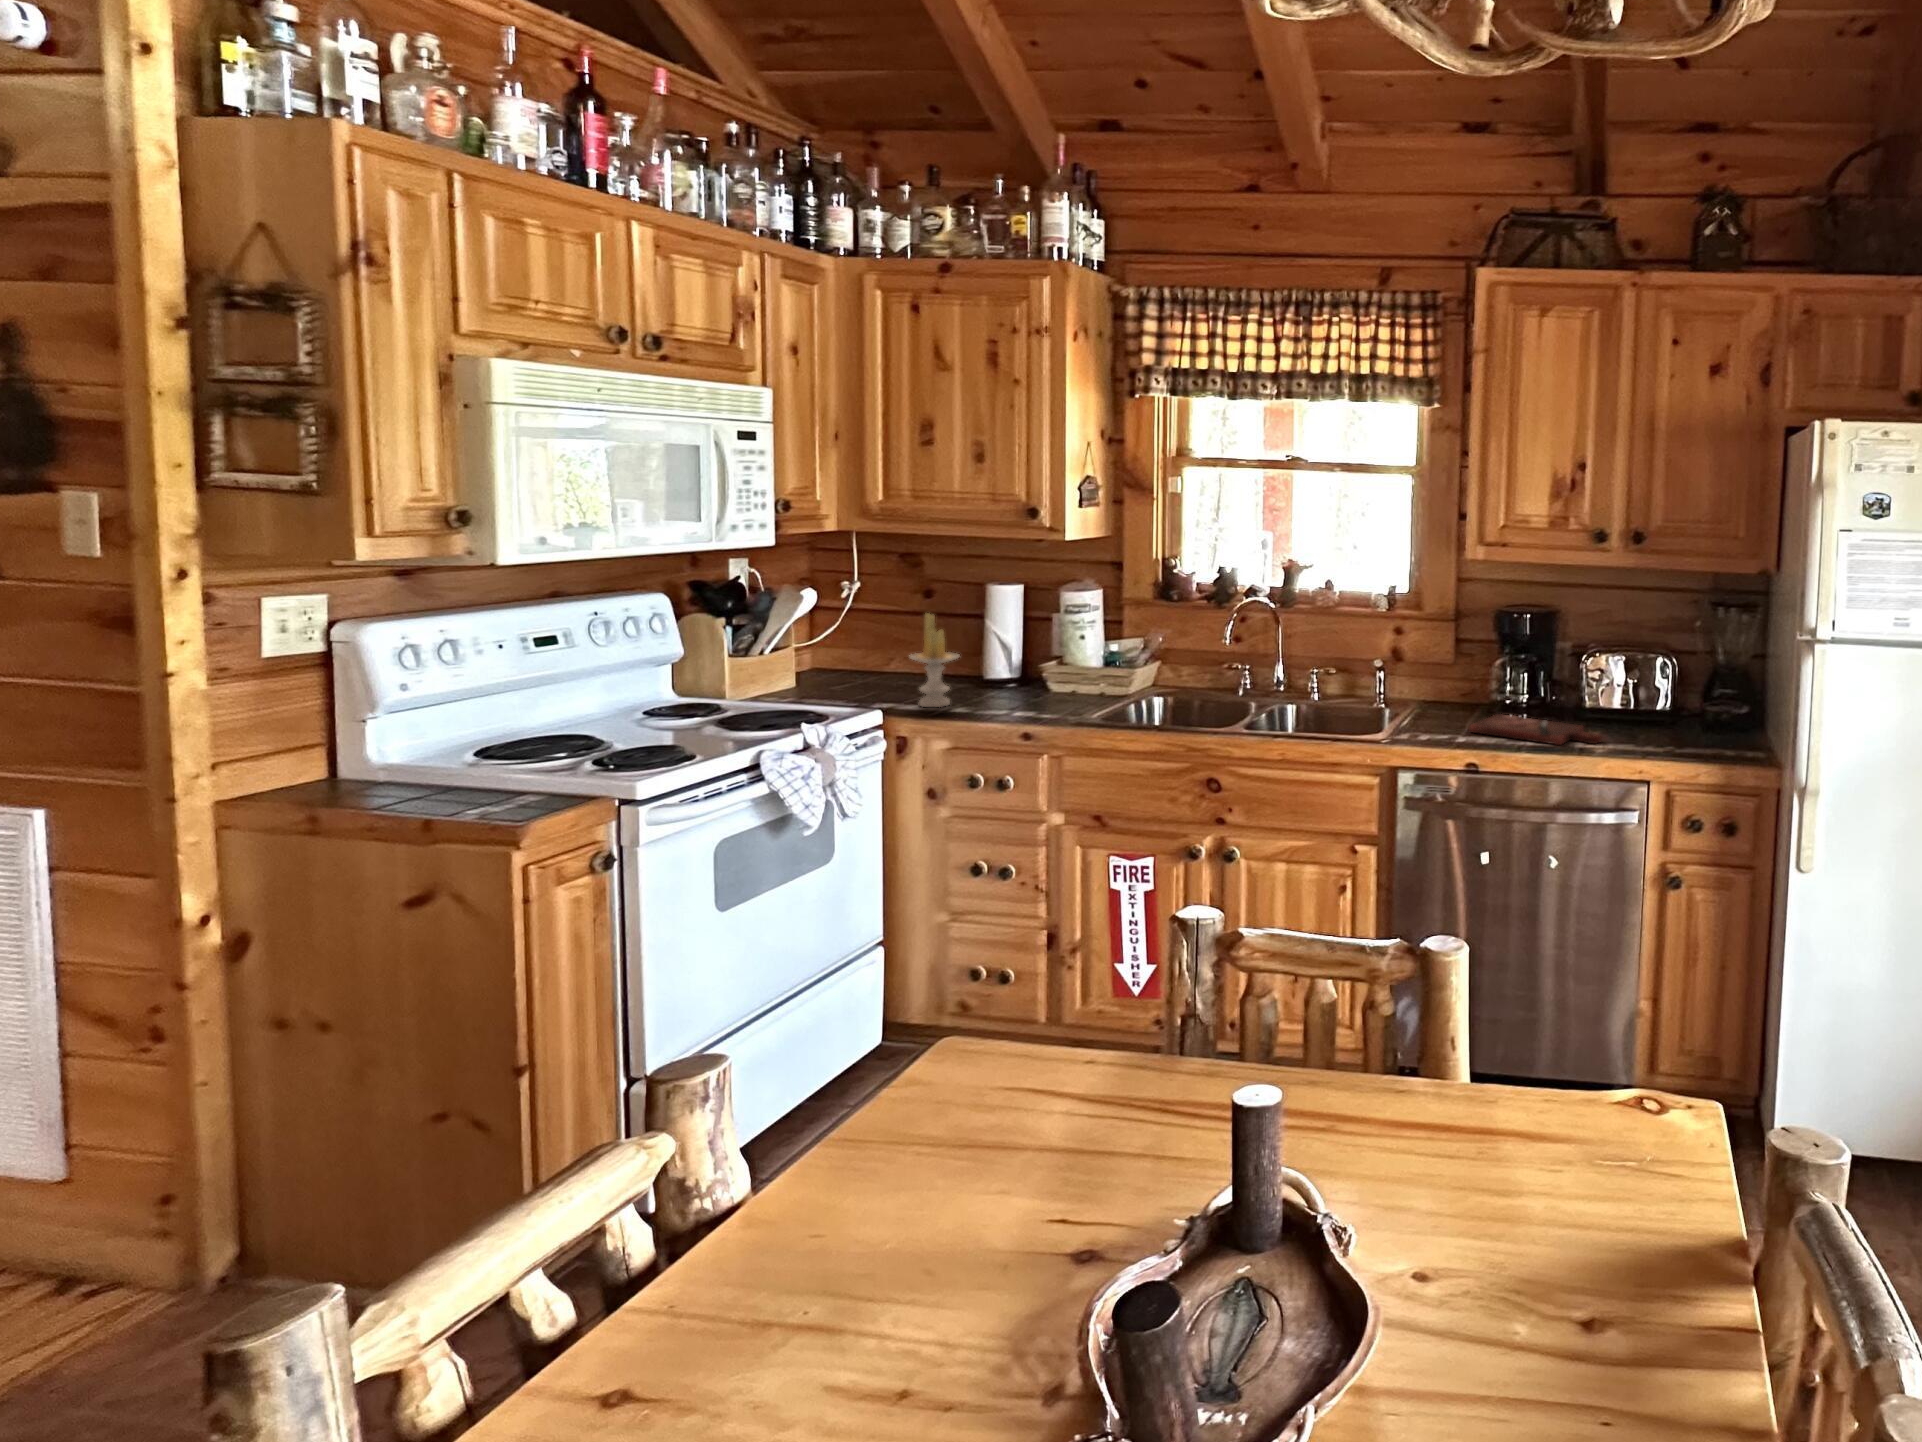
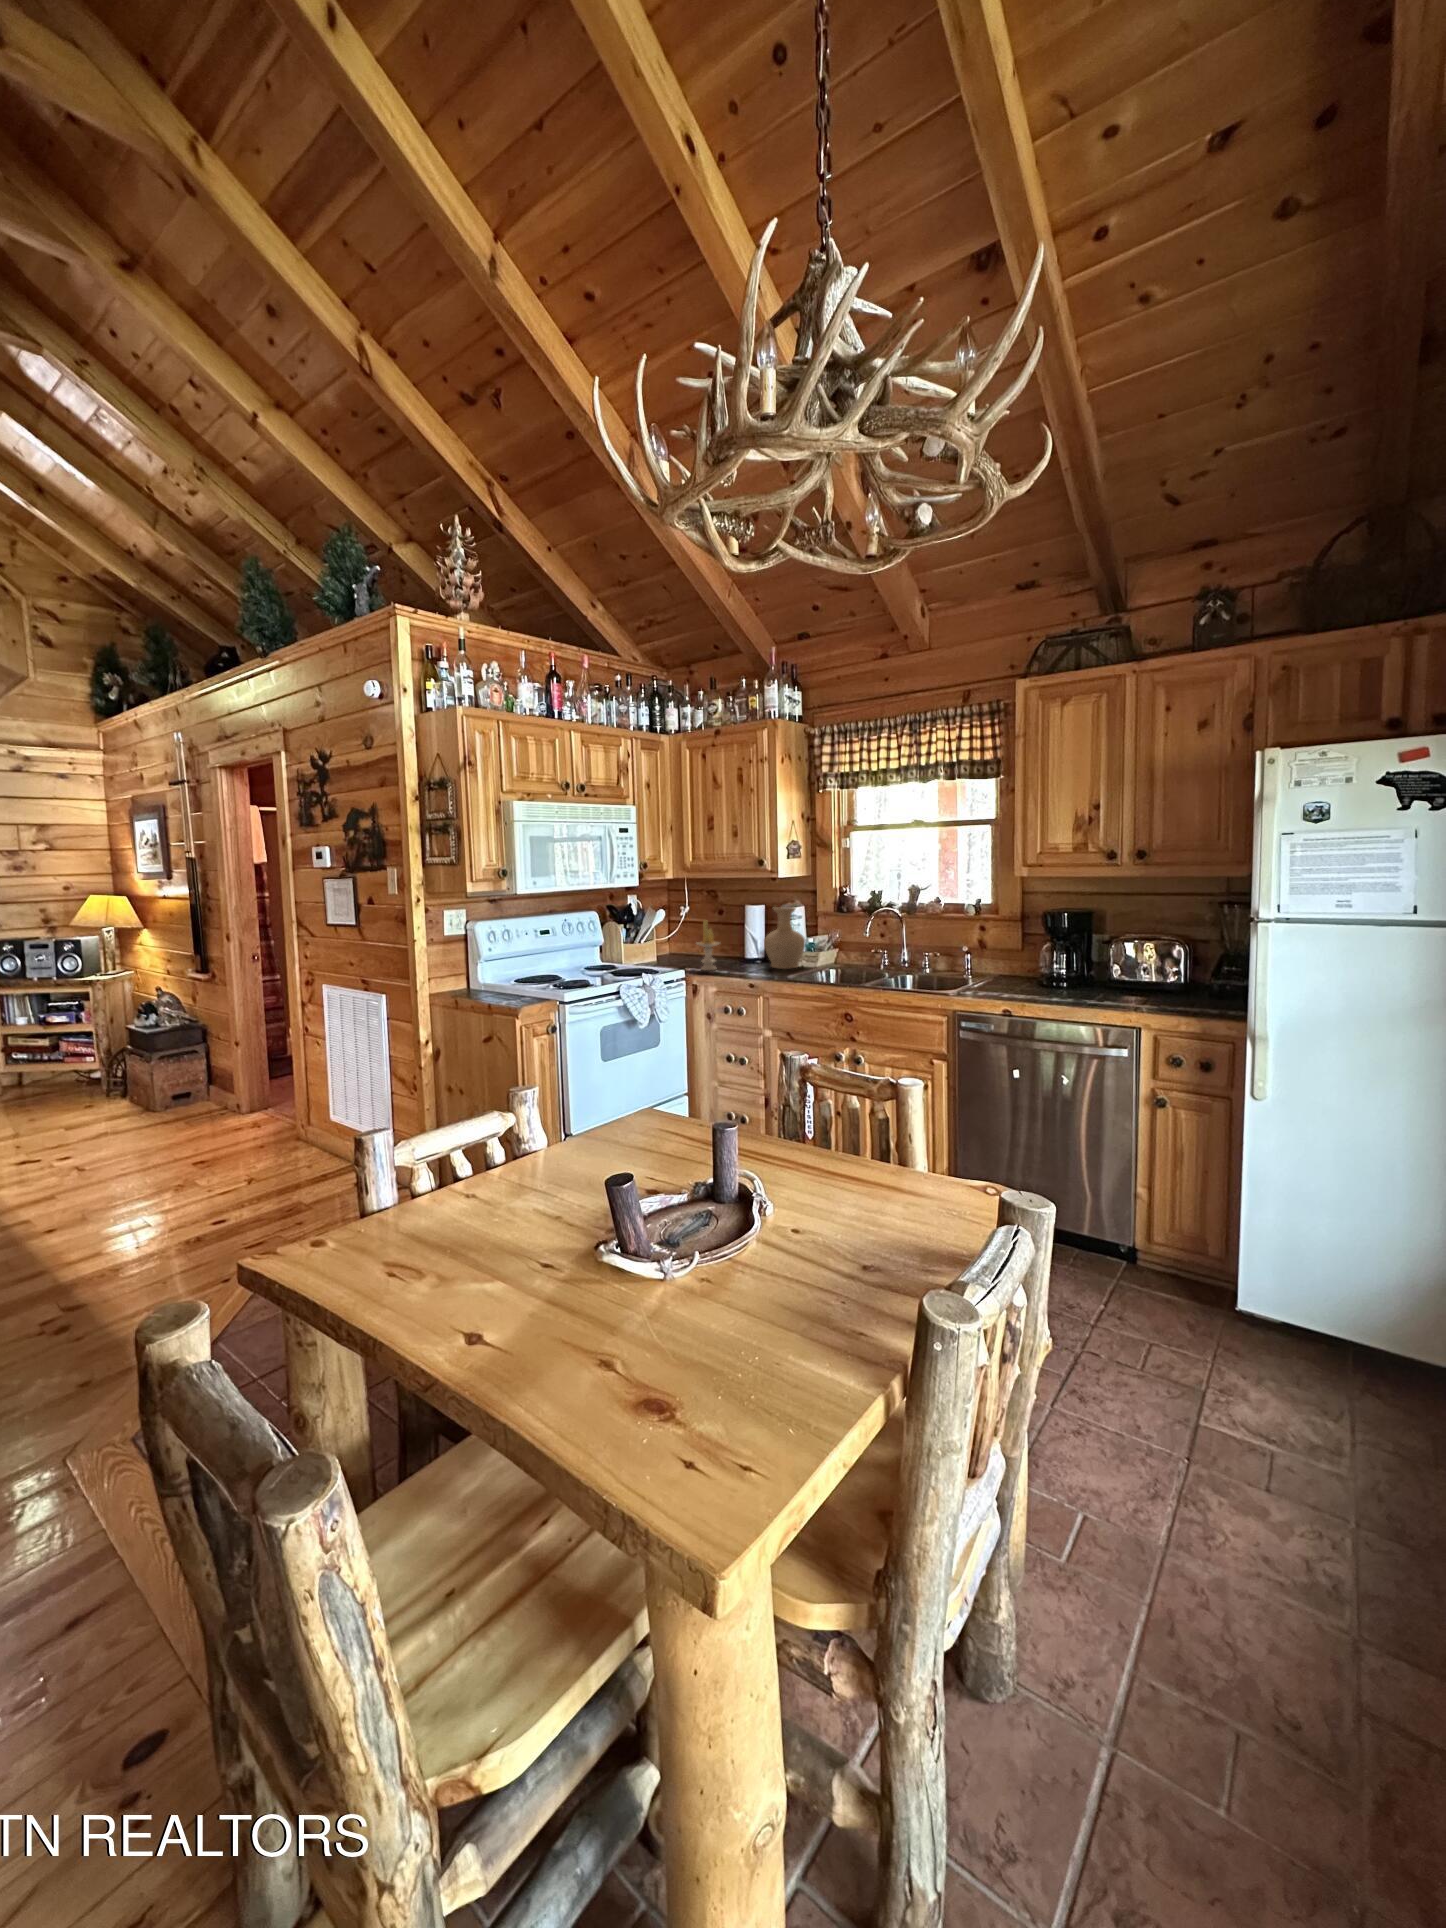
vase: none [1040,590,1115,698] -> present [764,907,806,969]
cutting board: present [1470,714,1601,745] -> none [1014,982,1111,1001]

